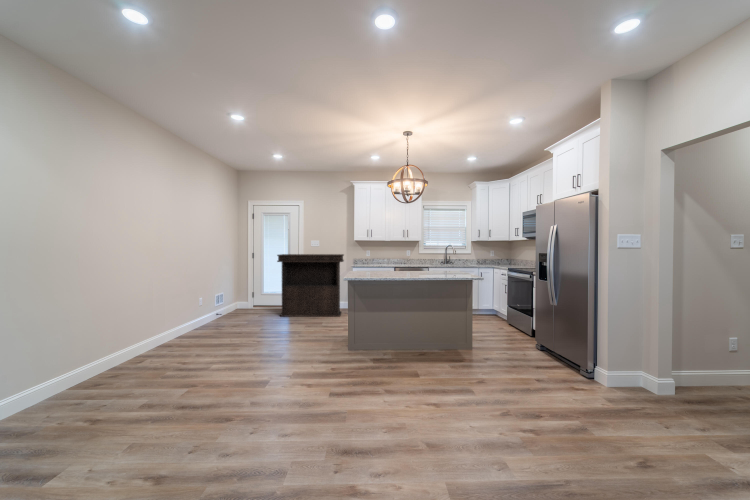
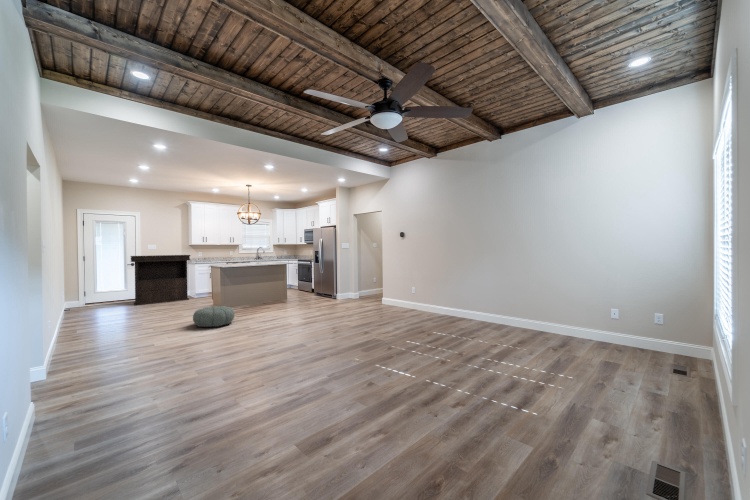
pouf: none [174,376,276,451] -> present [193,306,235,327]

